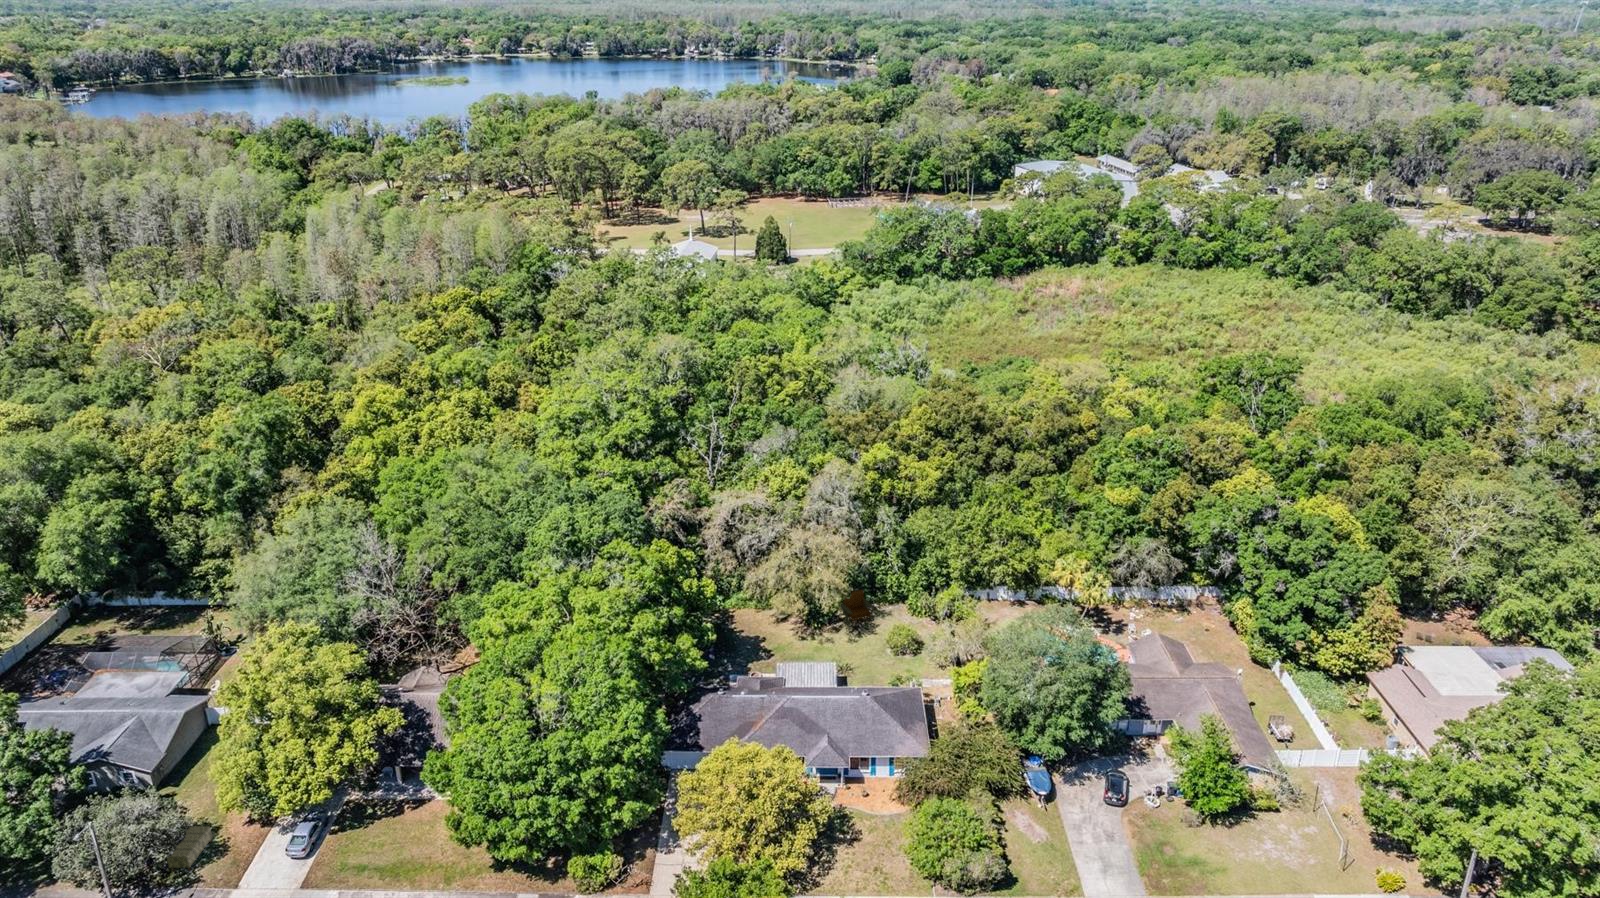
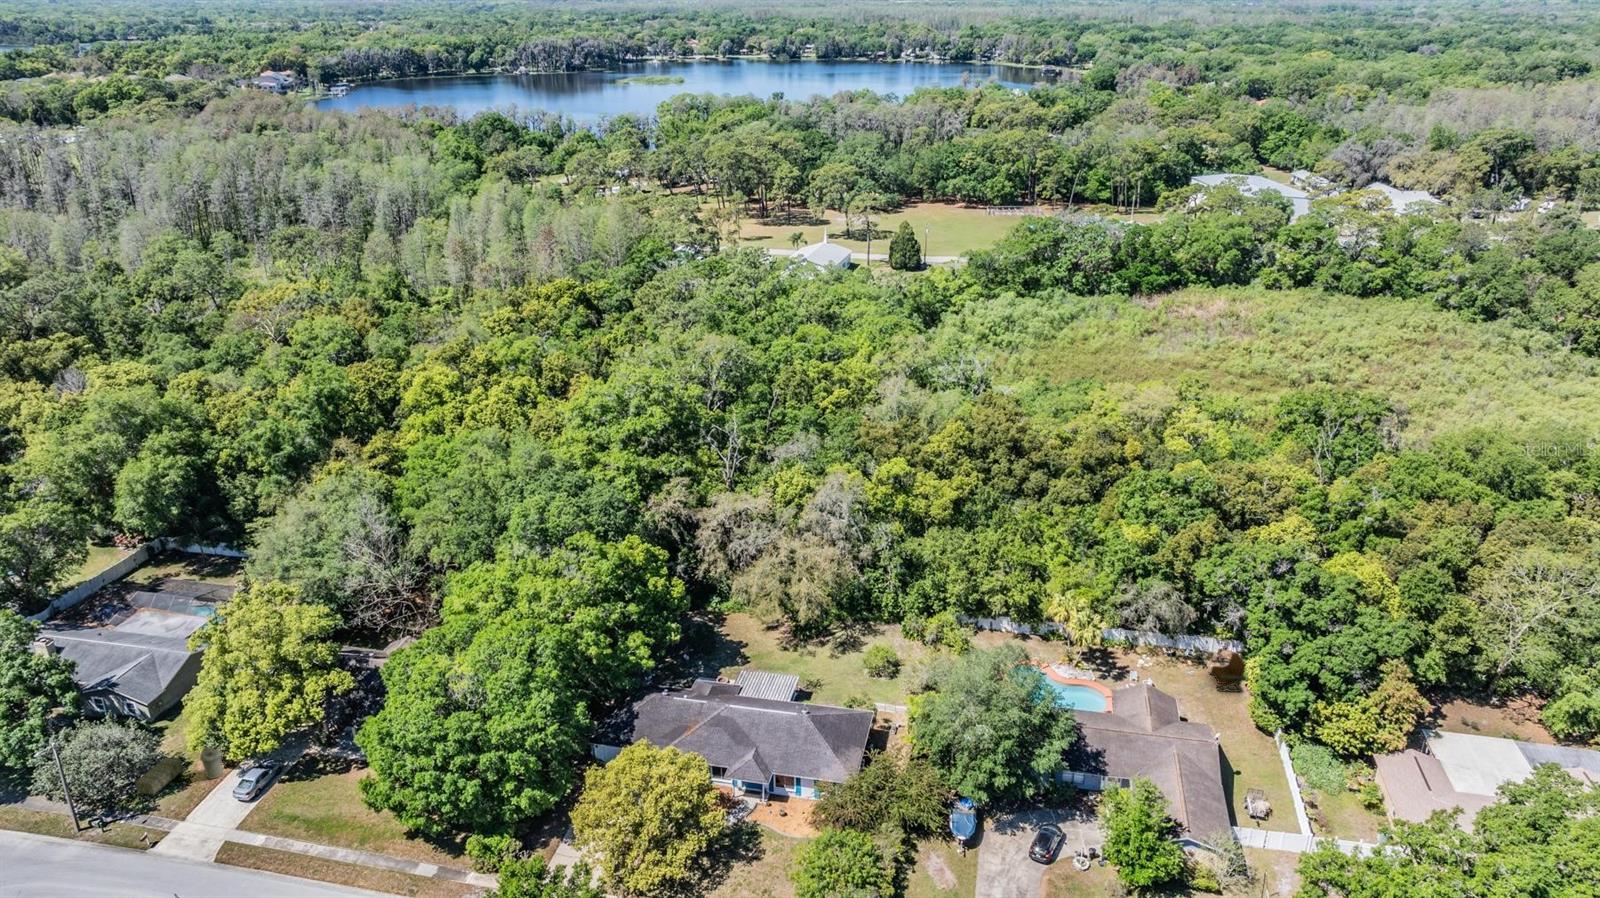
lounge chair: present [840,590,874,627] -> present [1209,652,1246,692]
trash can: none [234,805,259,842] -> present [200,747,223,779]

